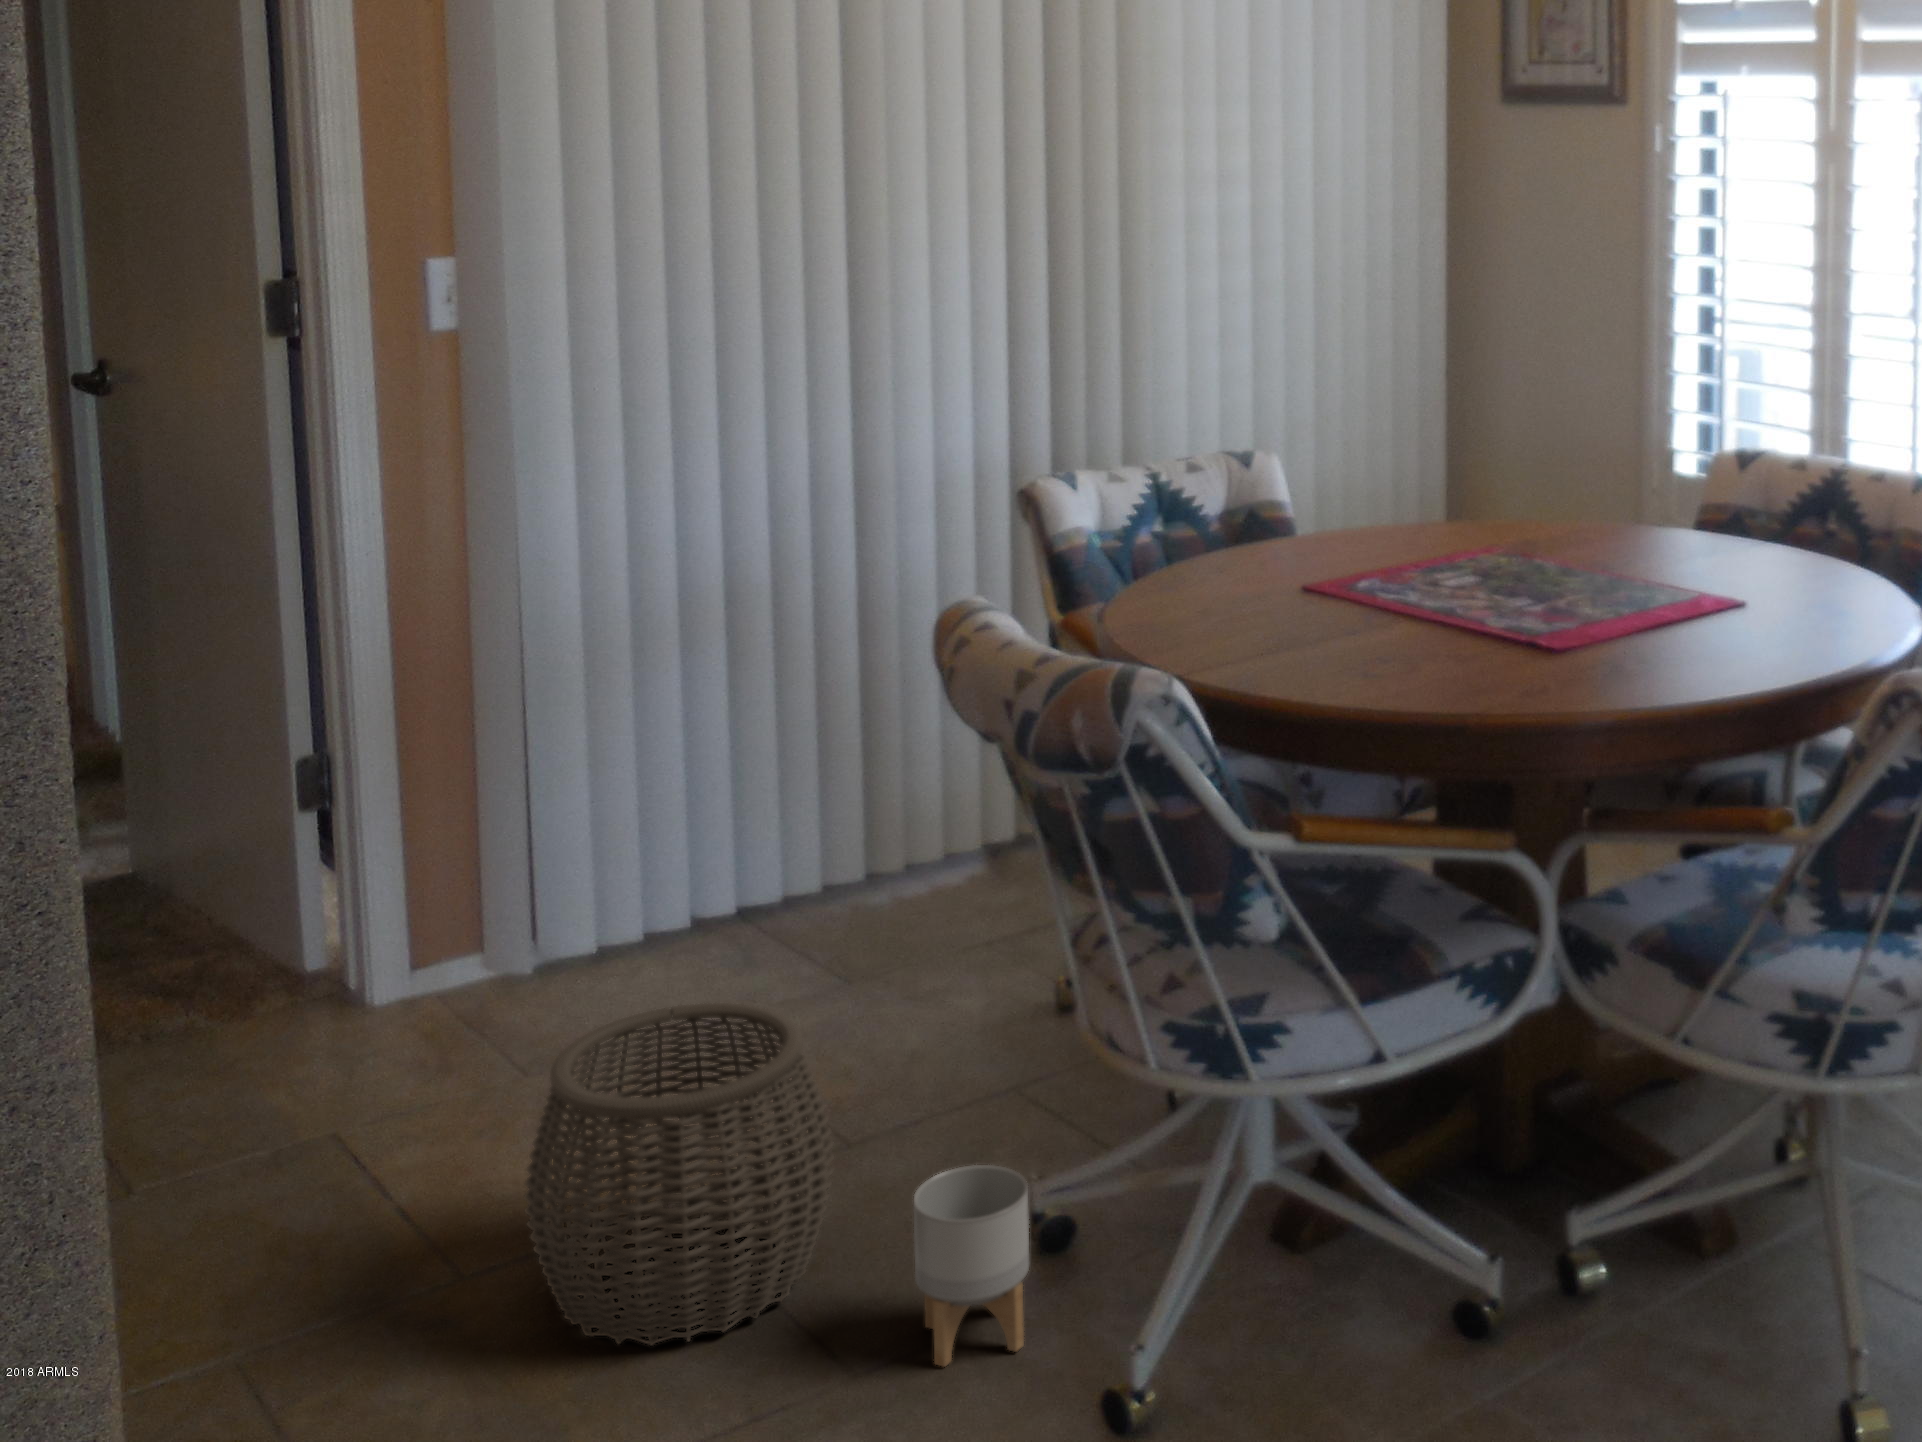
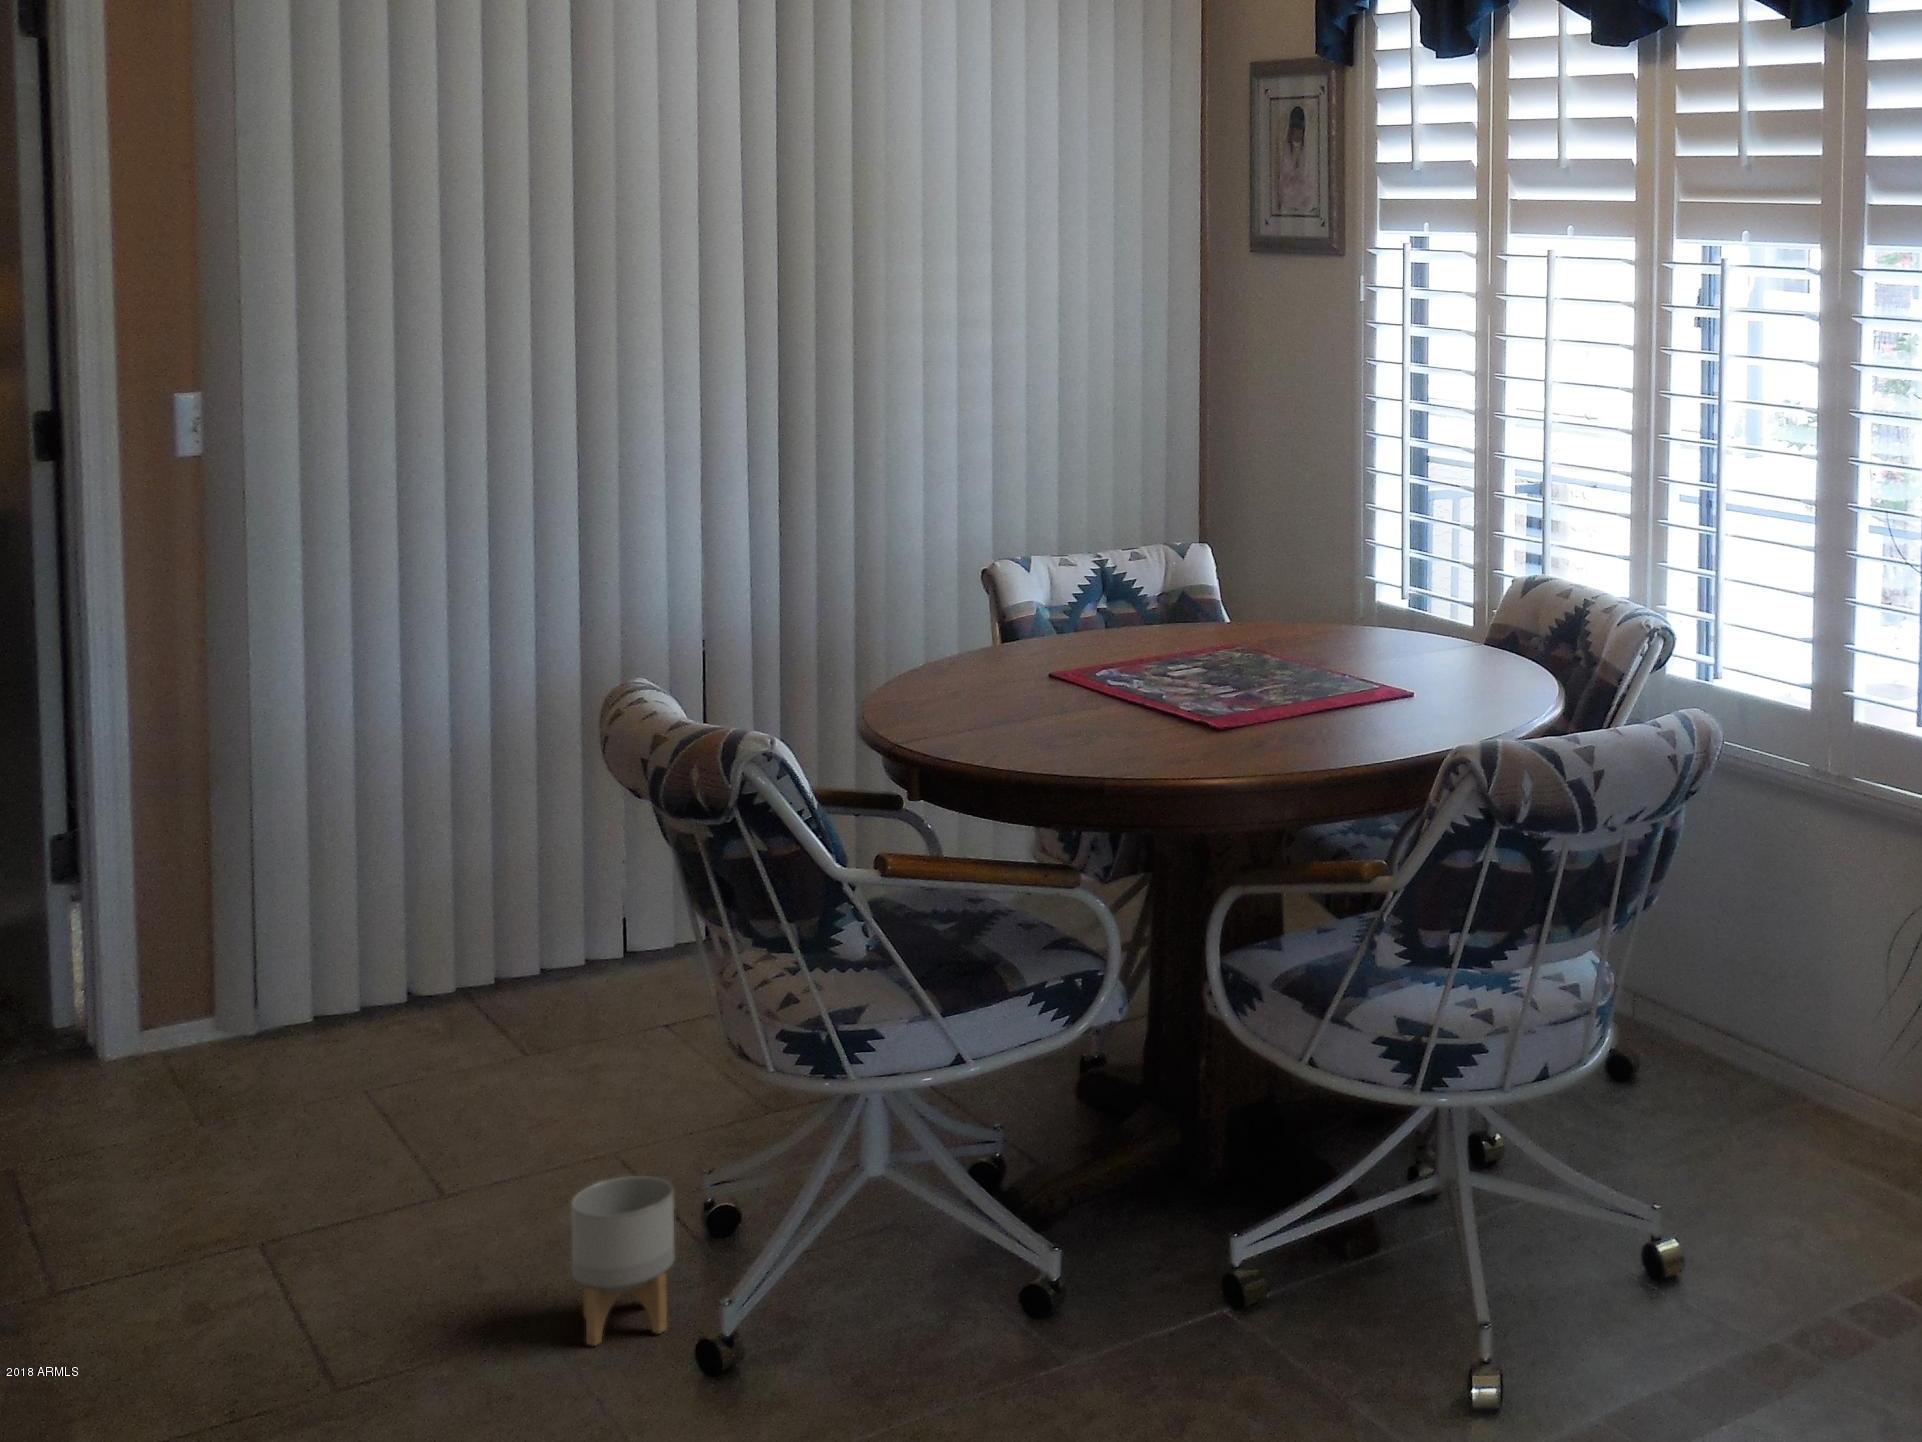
woven basket: present [524,1003,834,1345] -> none [233,1047,513,1337]

